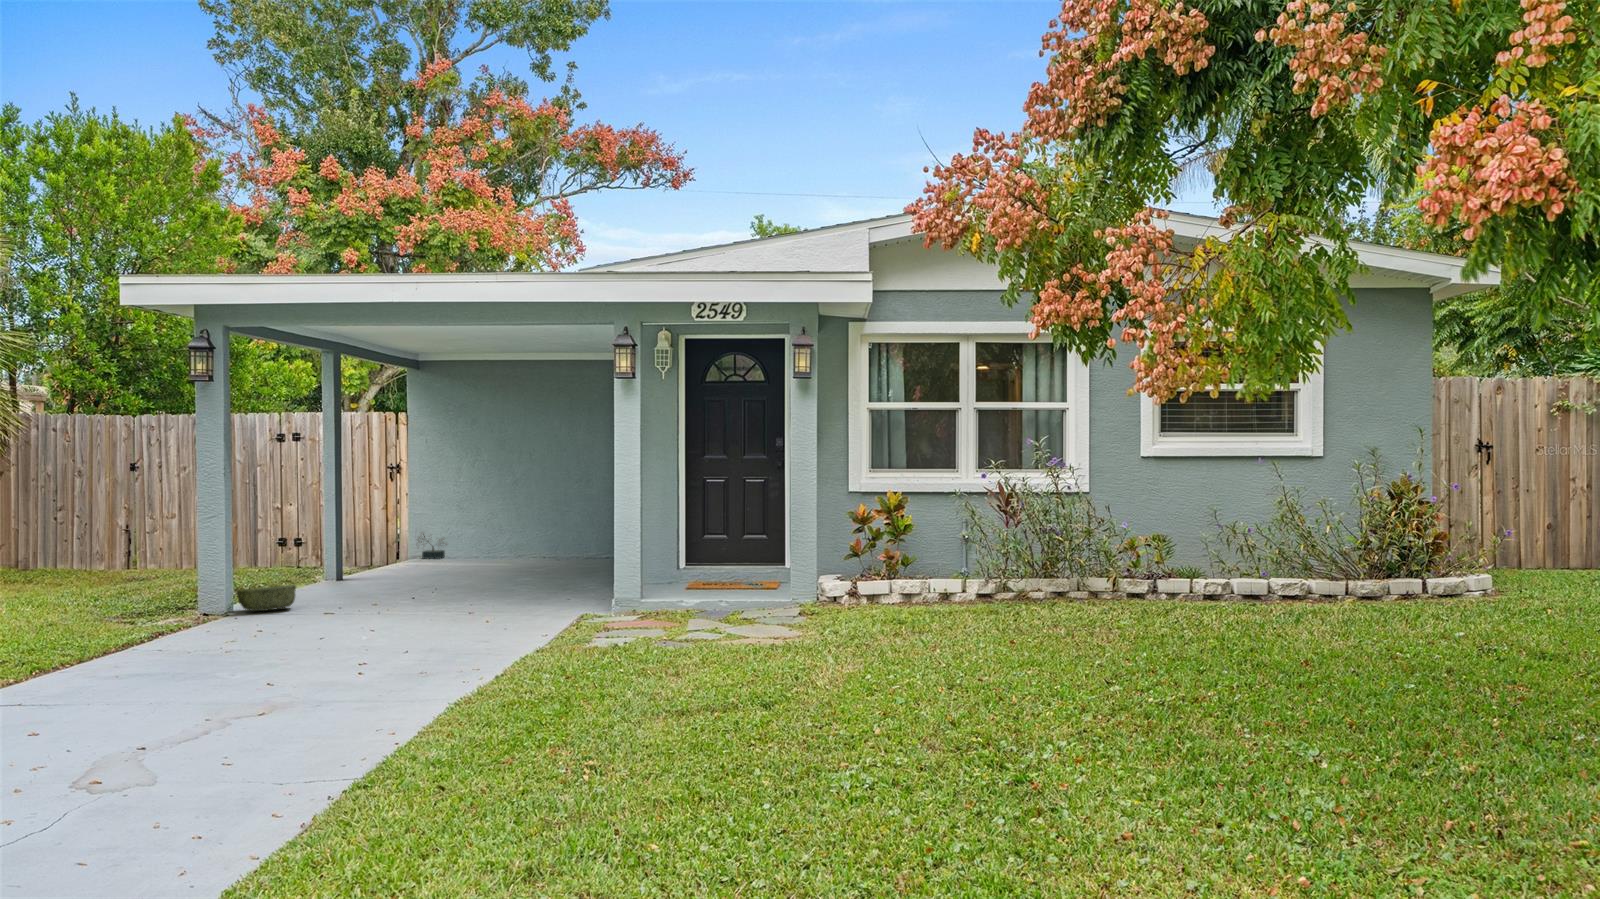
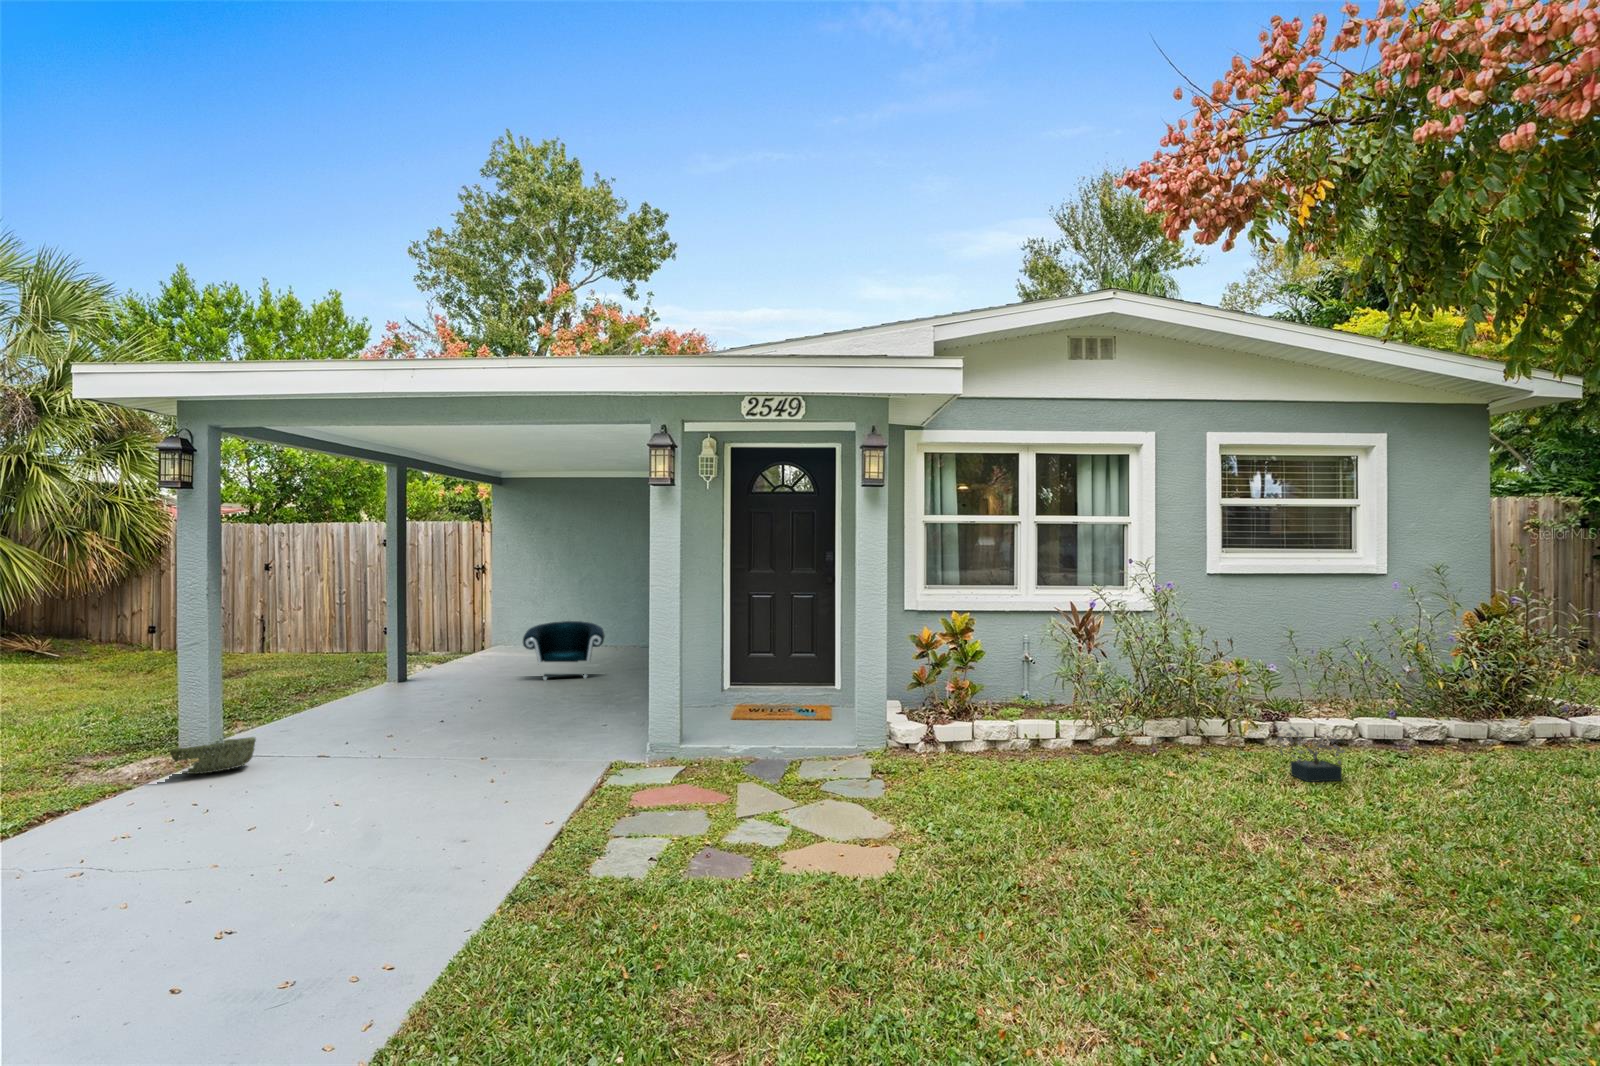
armchair: none [509,502,590,559] -> present [523,621,605,680]
decorative plant: present [416,532,447,559] -> present [1278,727,1345,782]

